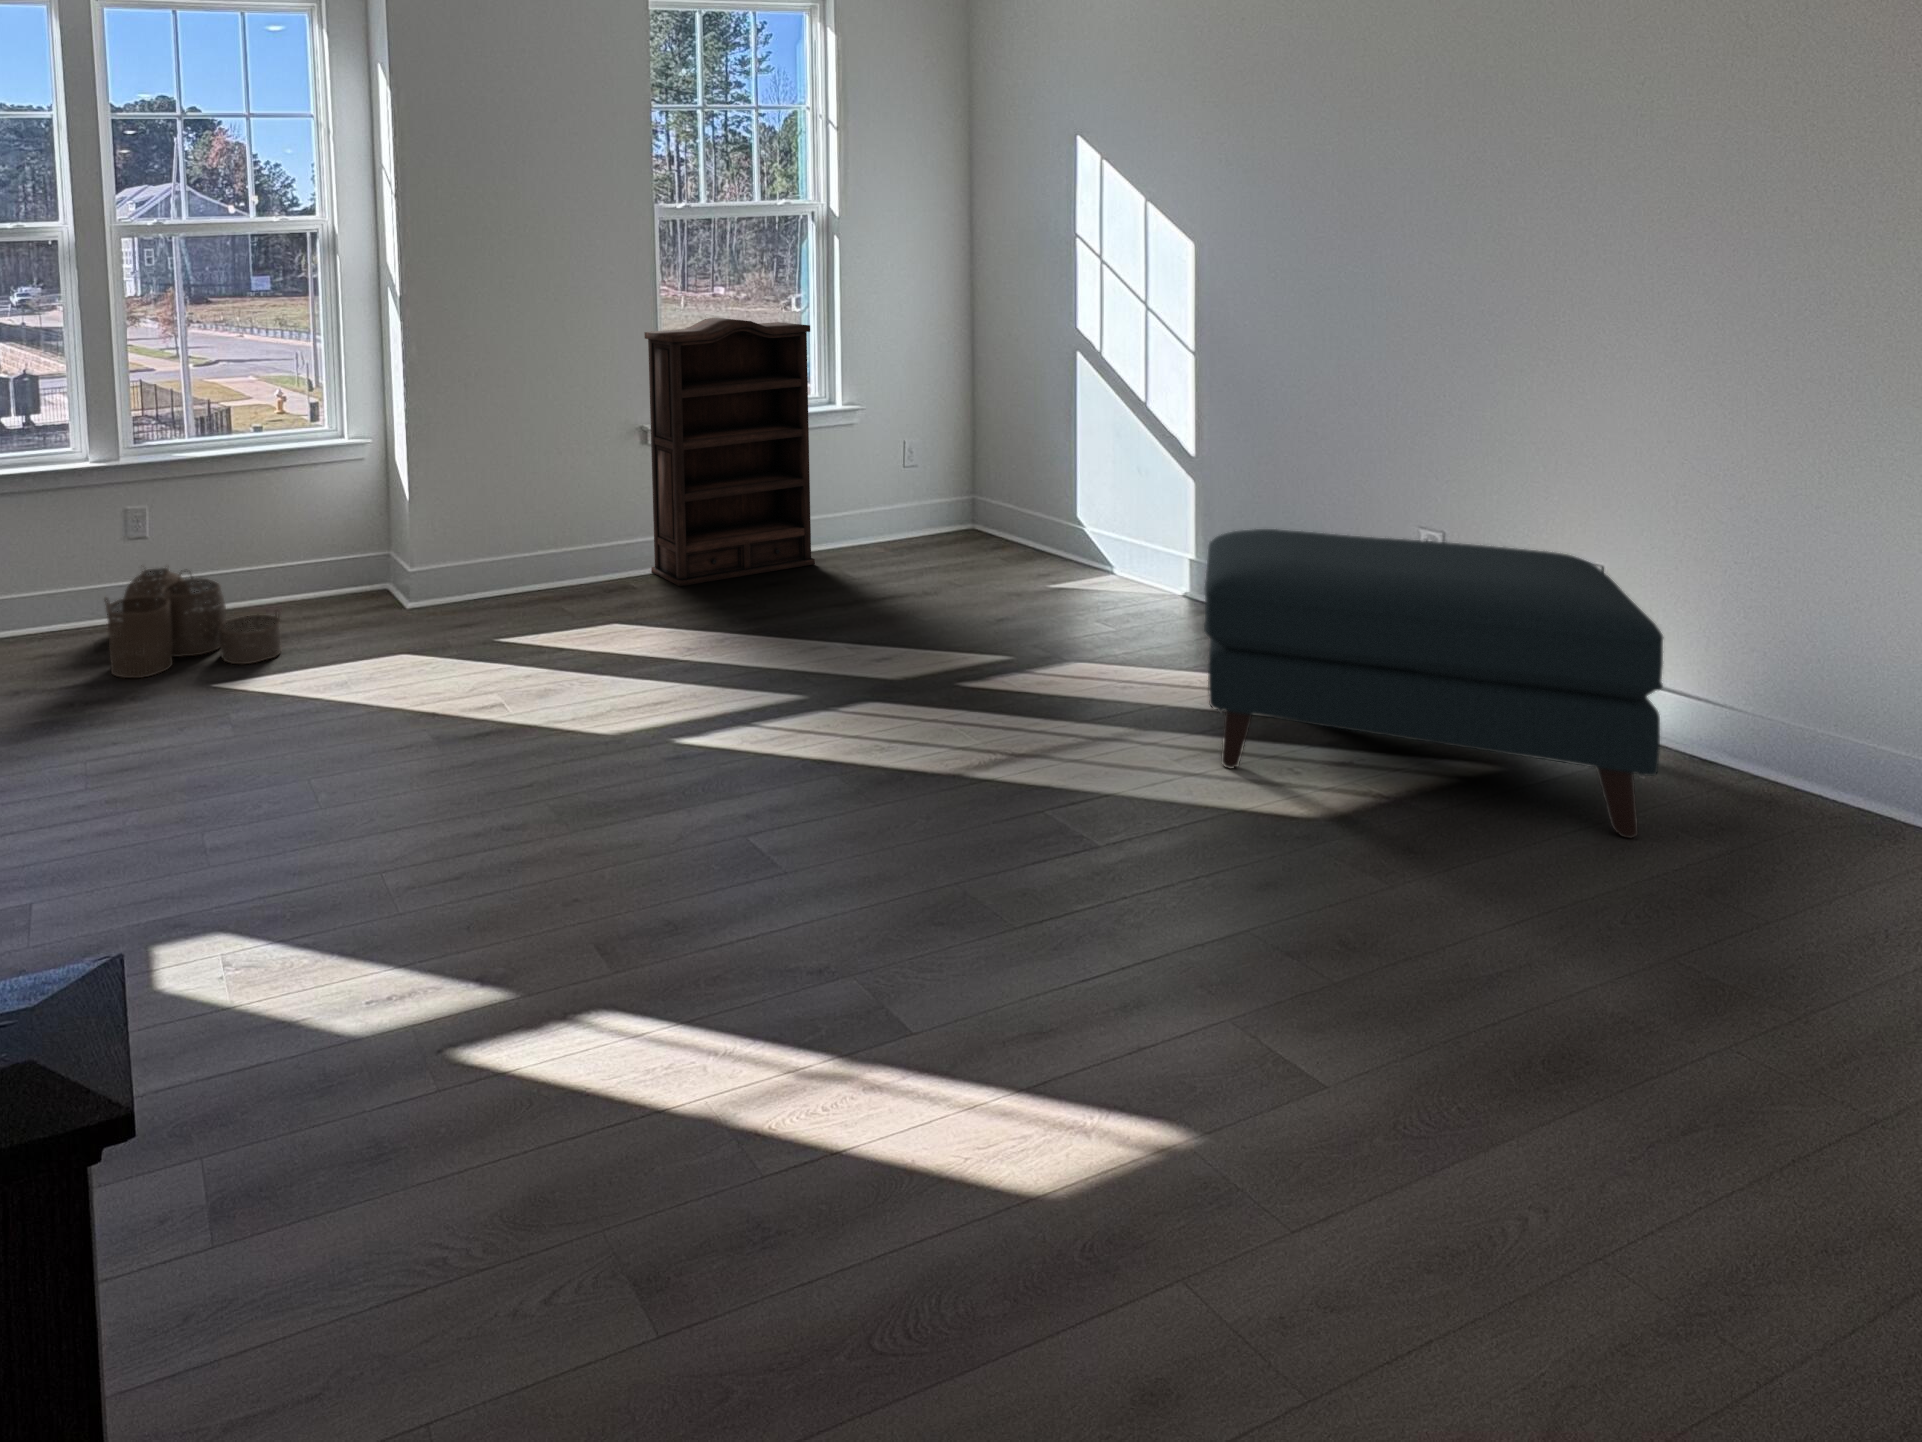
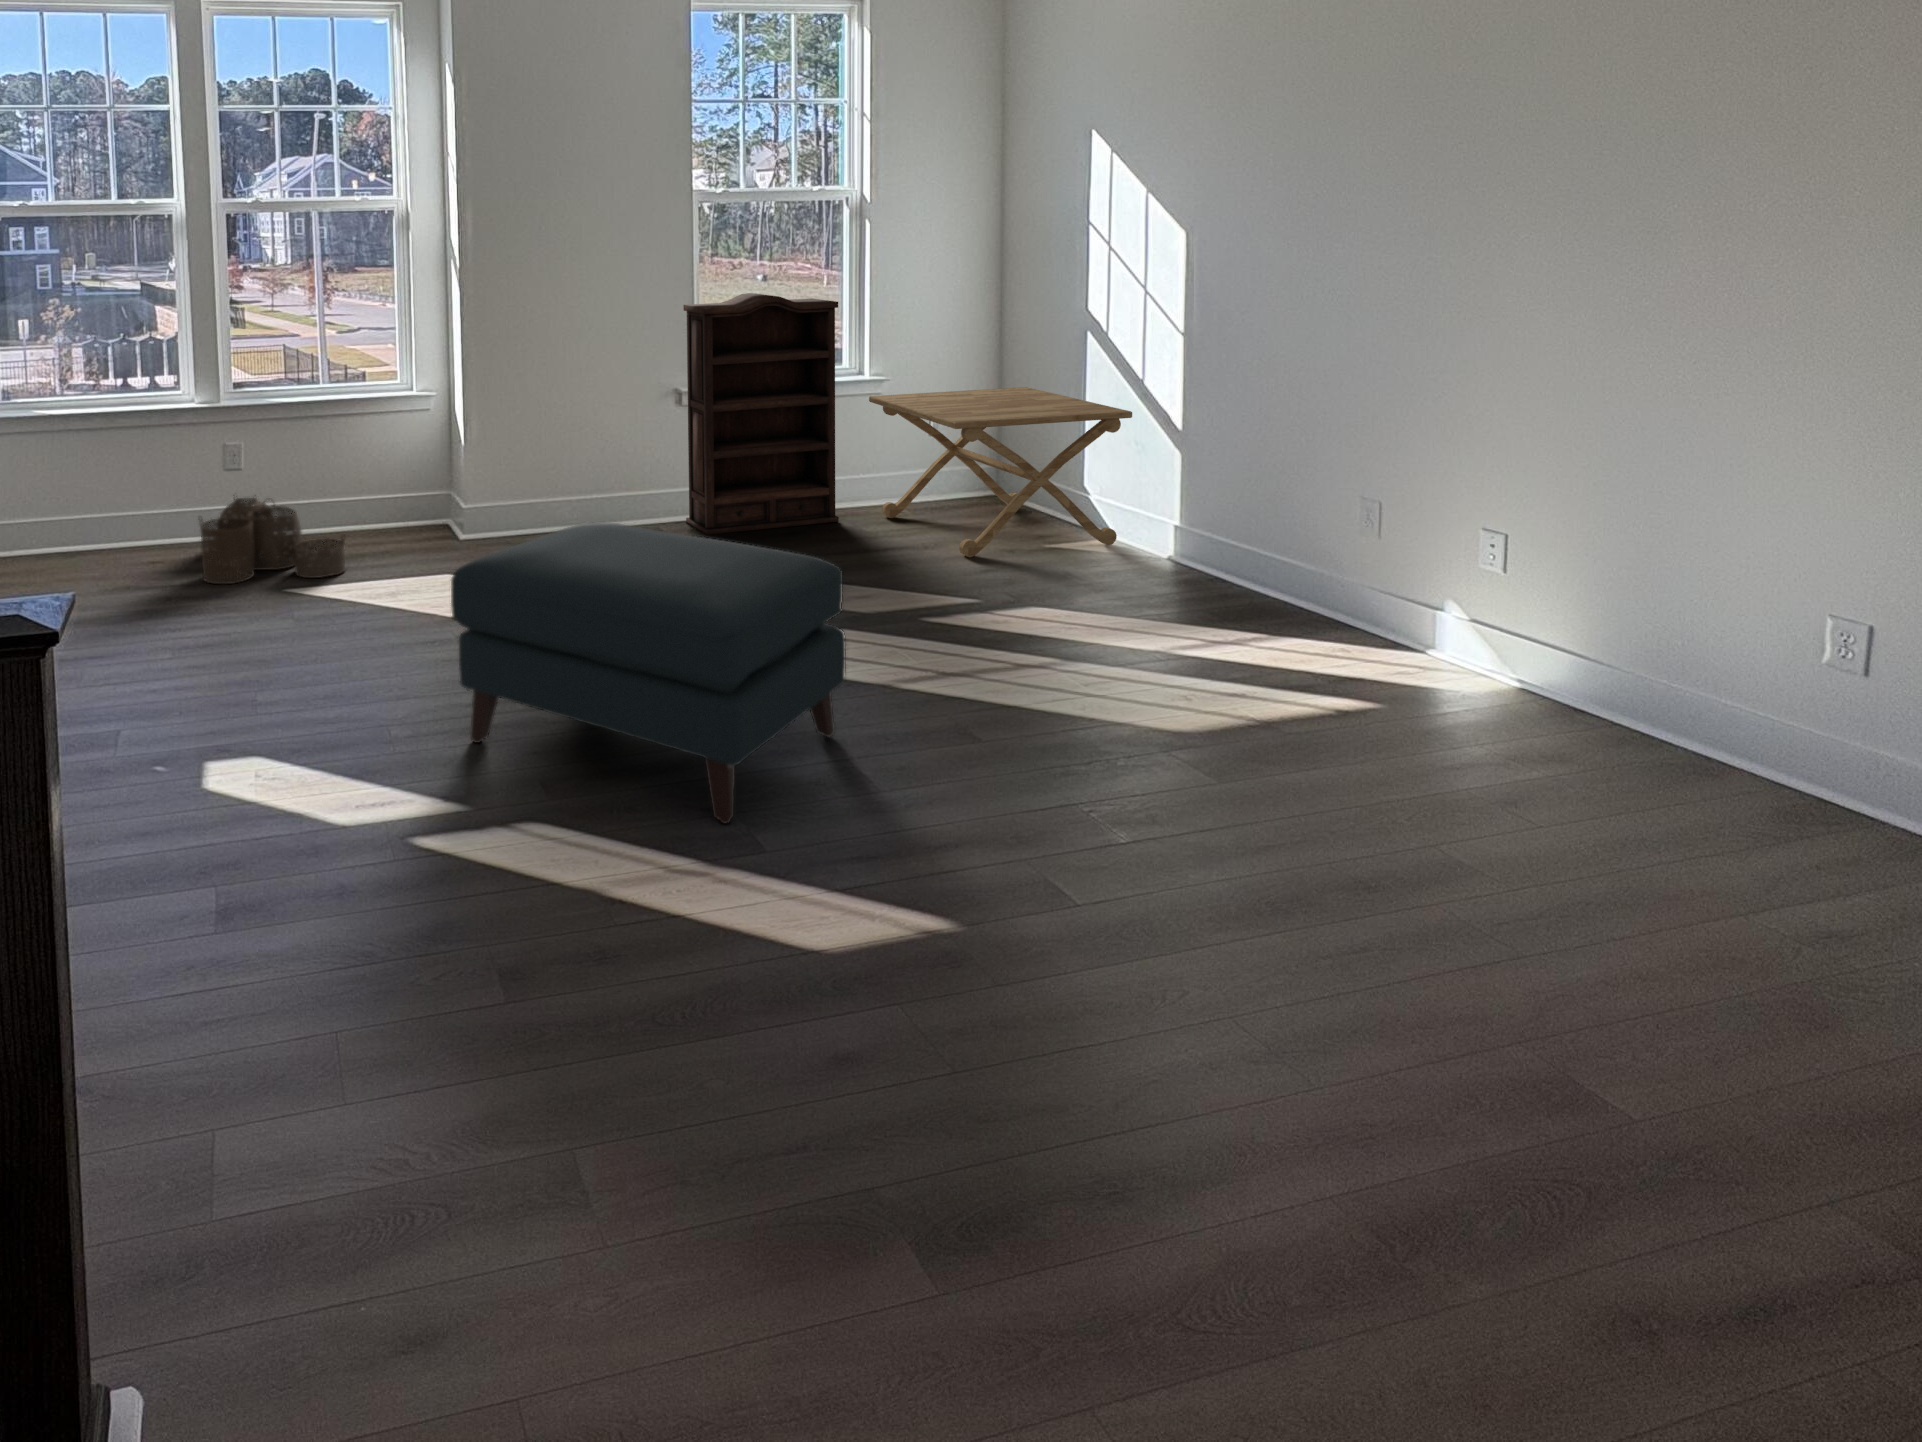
side table: none [842,411,1129,601] -> present [869,387,1132,557]
ottoman: present [1204,529,1664,838] -> present [451,523,846,824]

